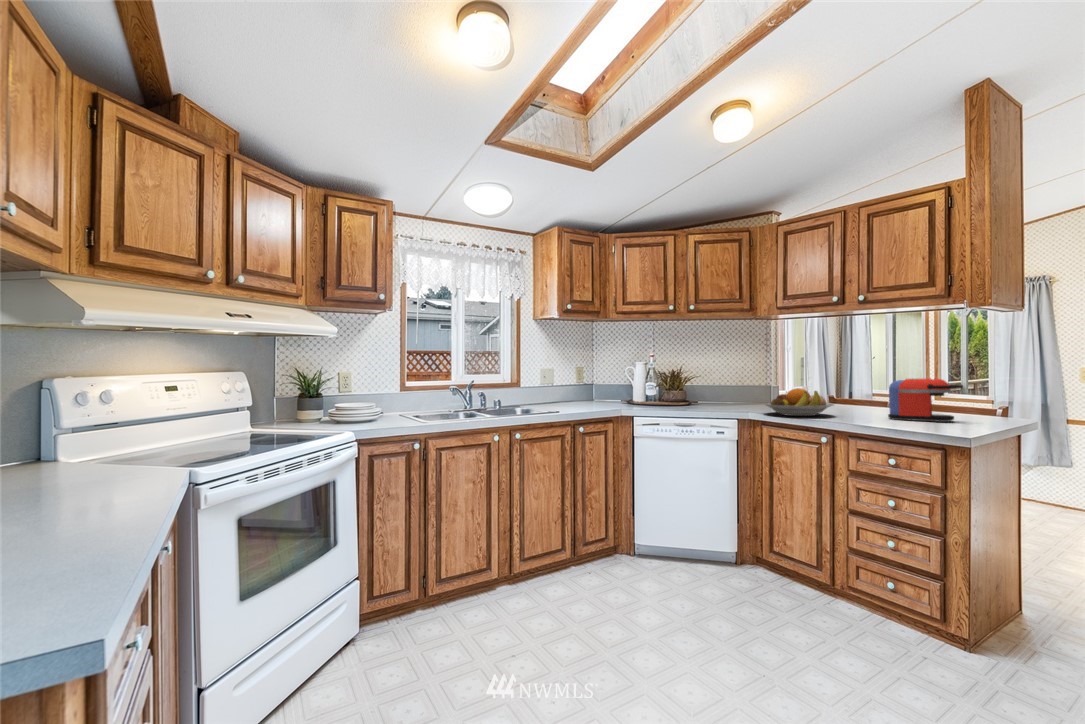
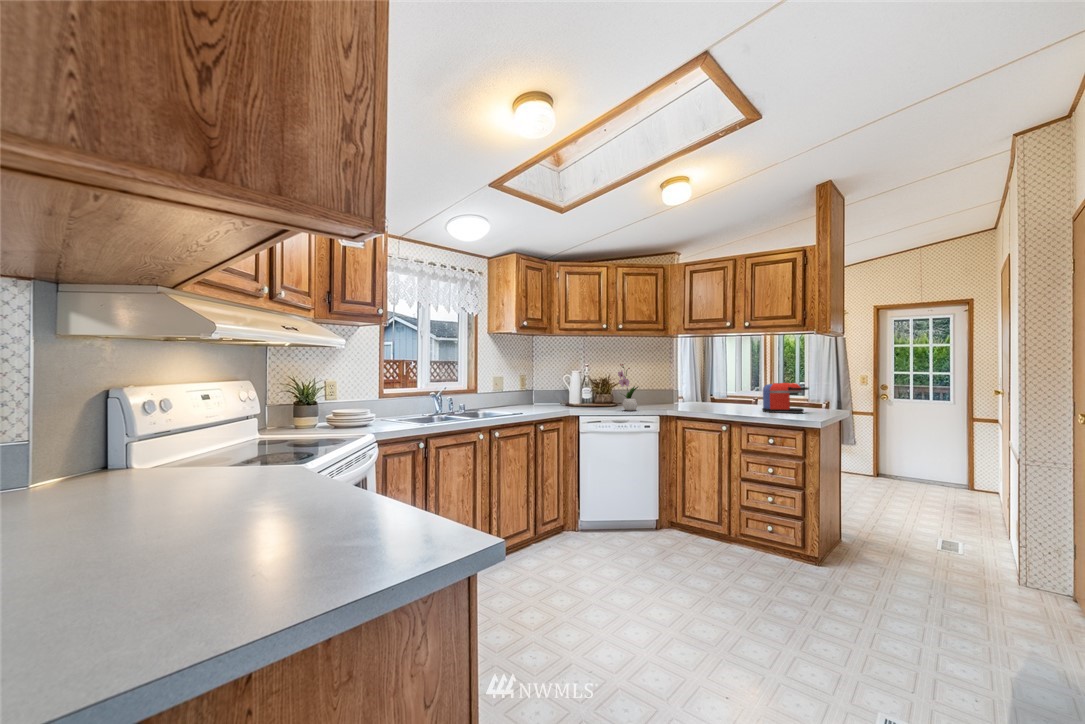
flower arrangement: none [684,354,711,413] -> present [618,364,638,411]
fruit bowl: present [764,388,834,416] -> none [677,390,727,411]

